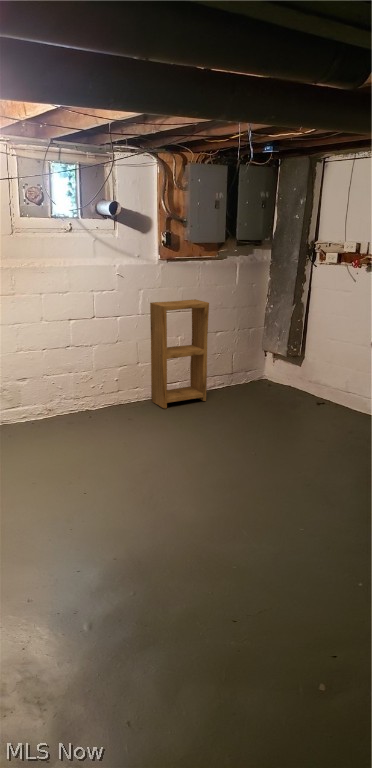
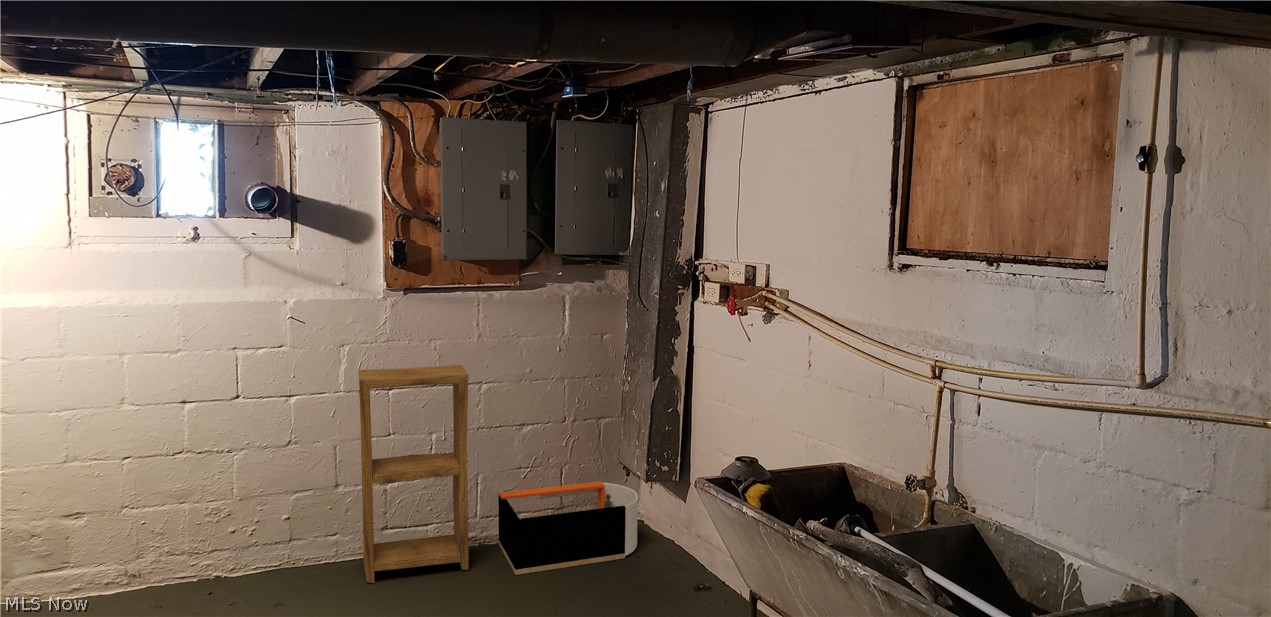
storage bin: none [208,358,277,402] -> present [498,481,638,575]

